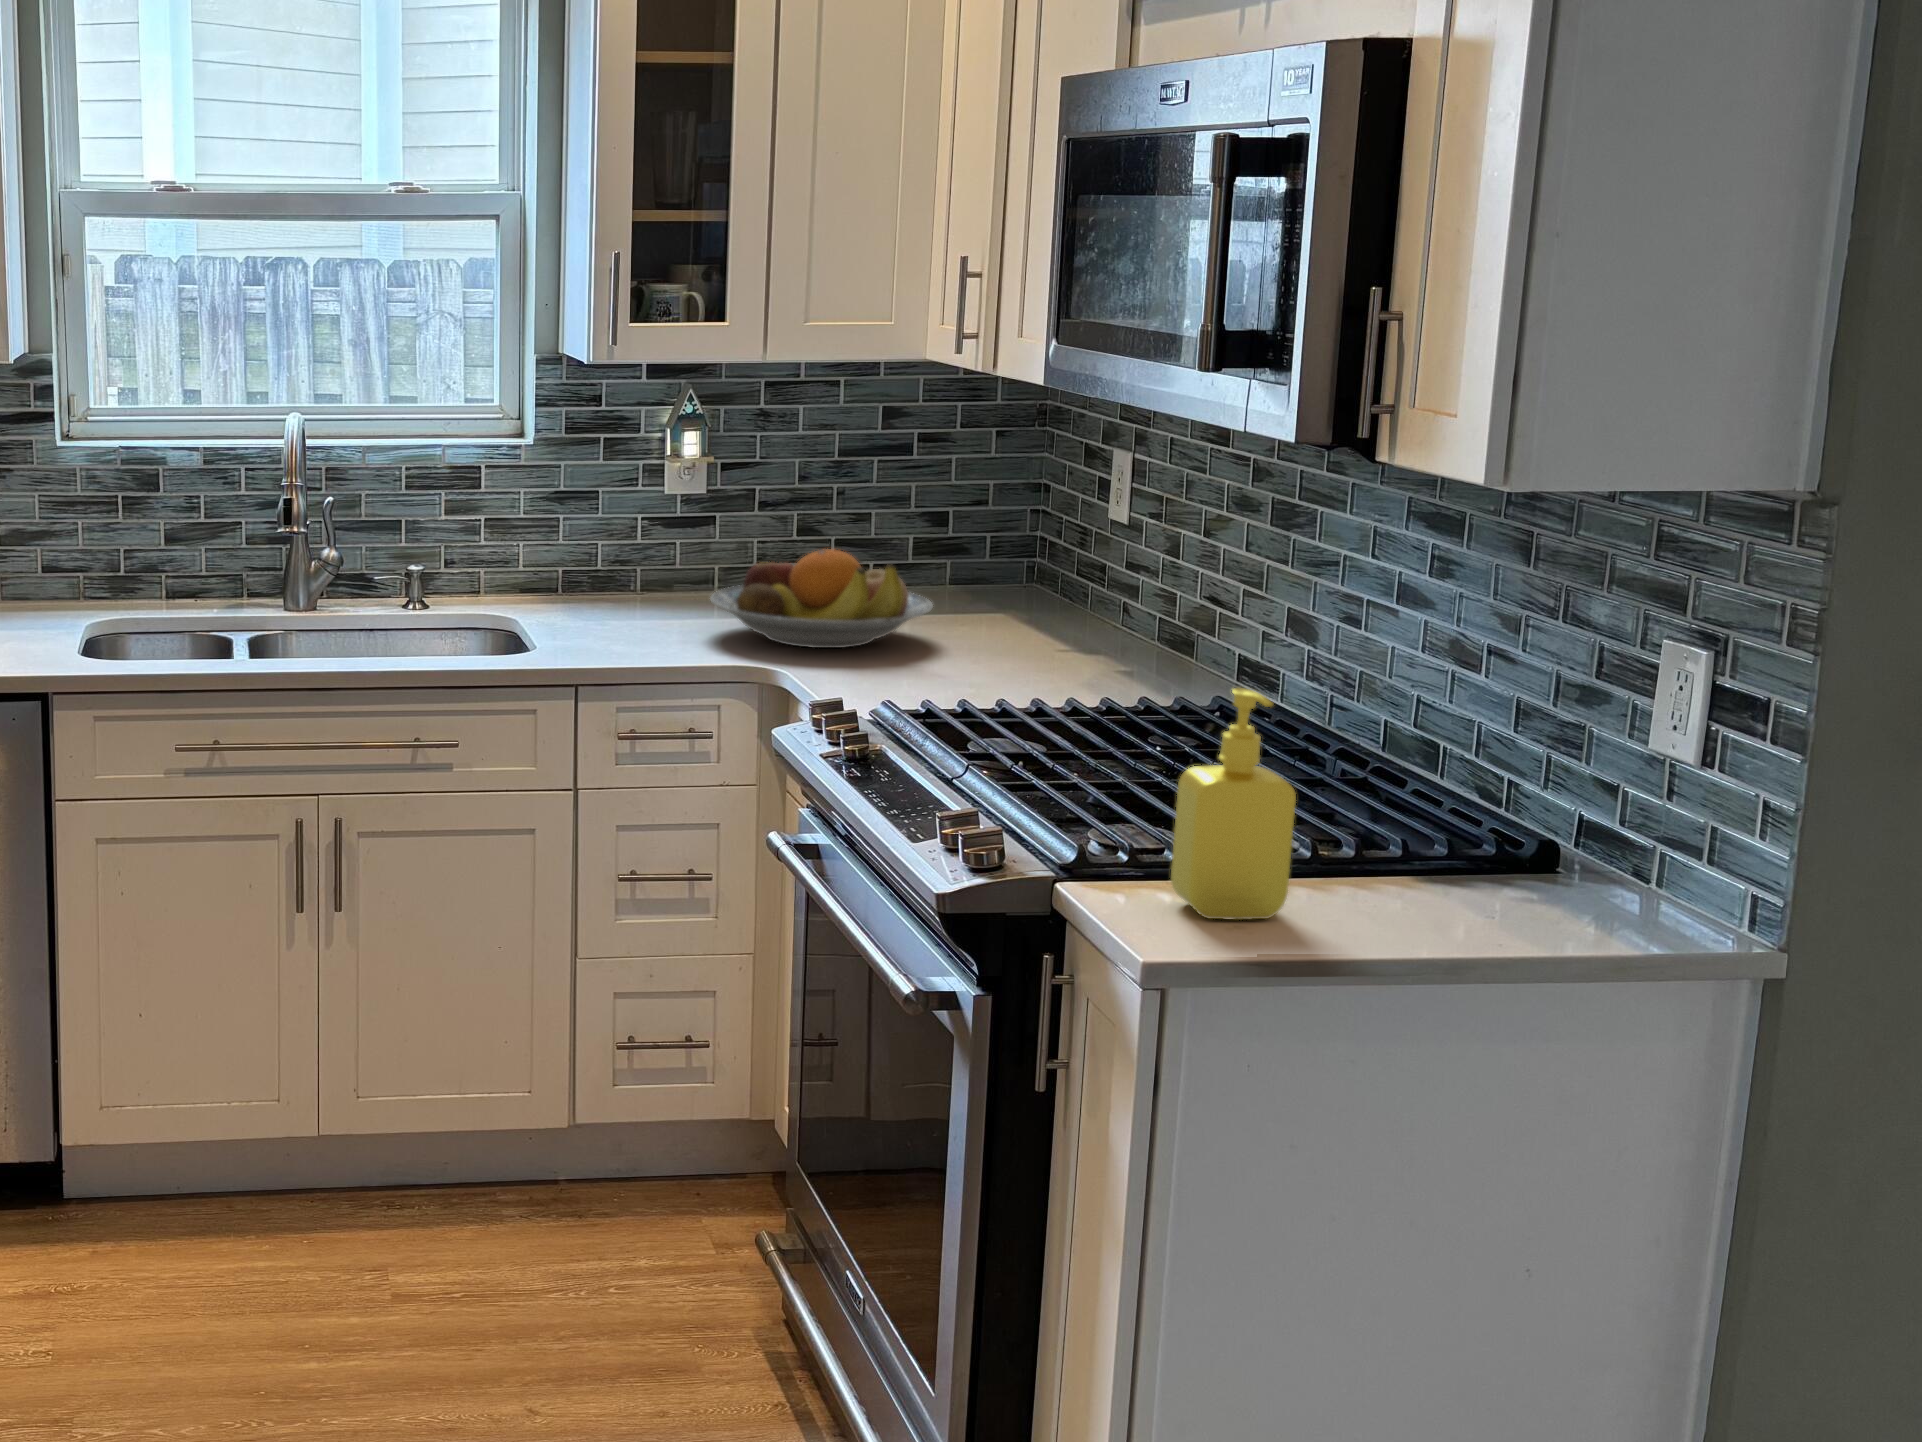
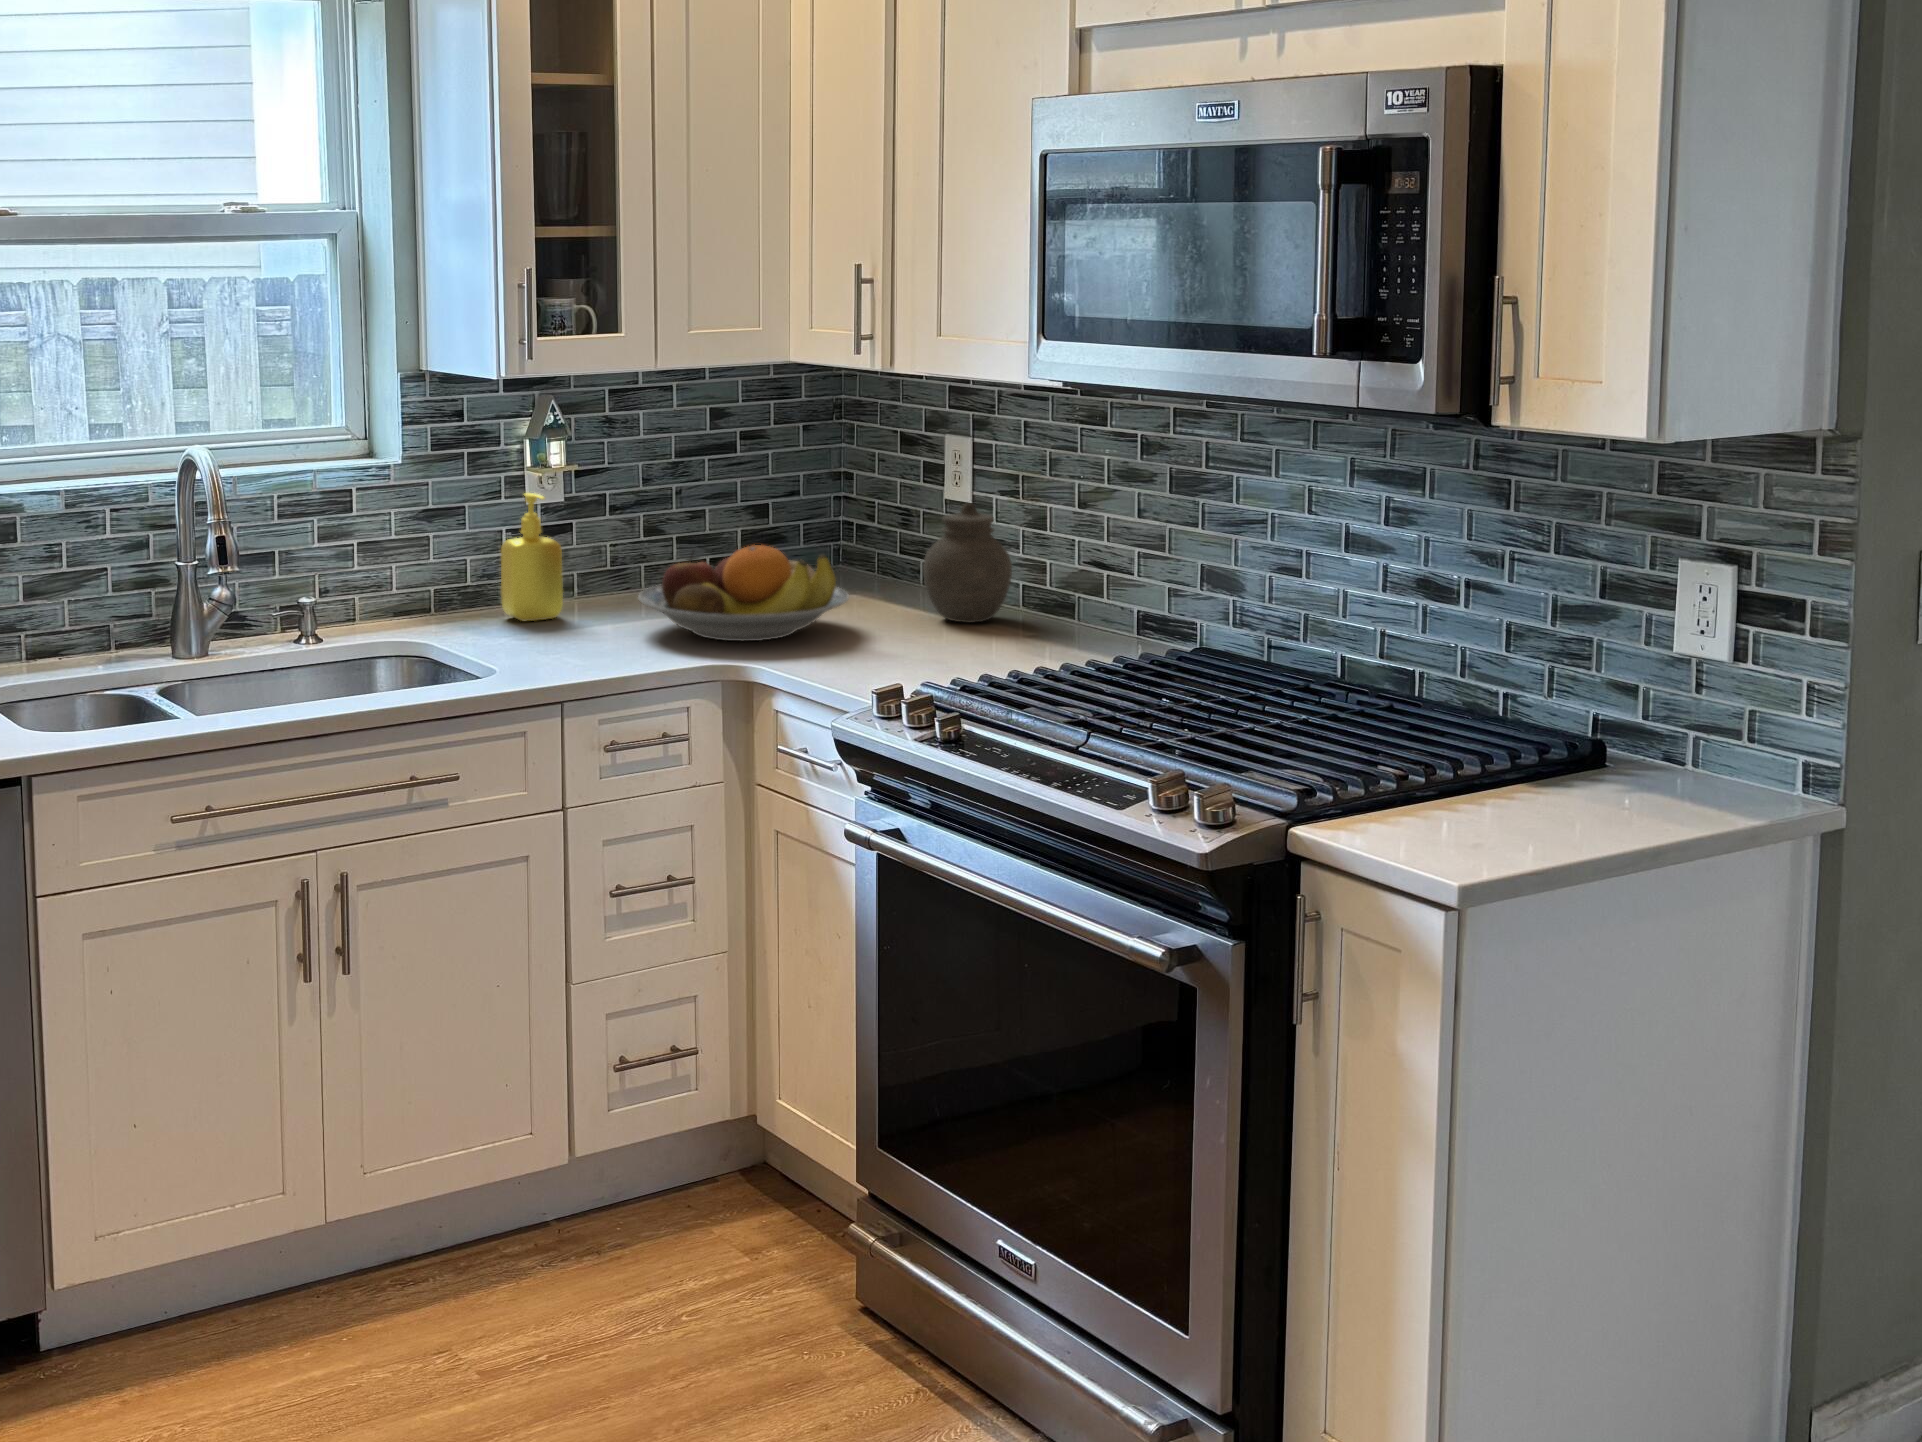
jar: none [1028,523,1128,654] -> present [923,503,1012,623]
soap dispenser: present [1171,688,1296,920] -> present [501,493,563,621]

